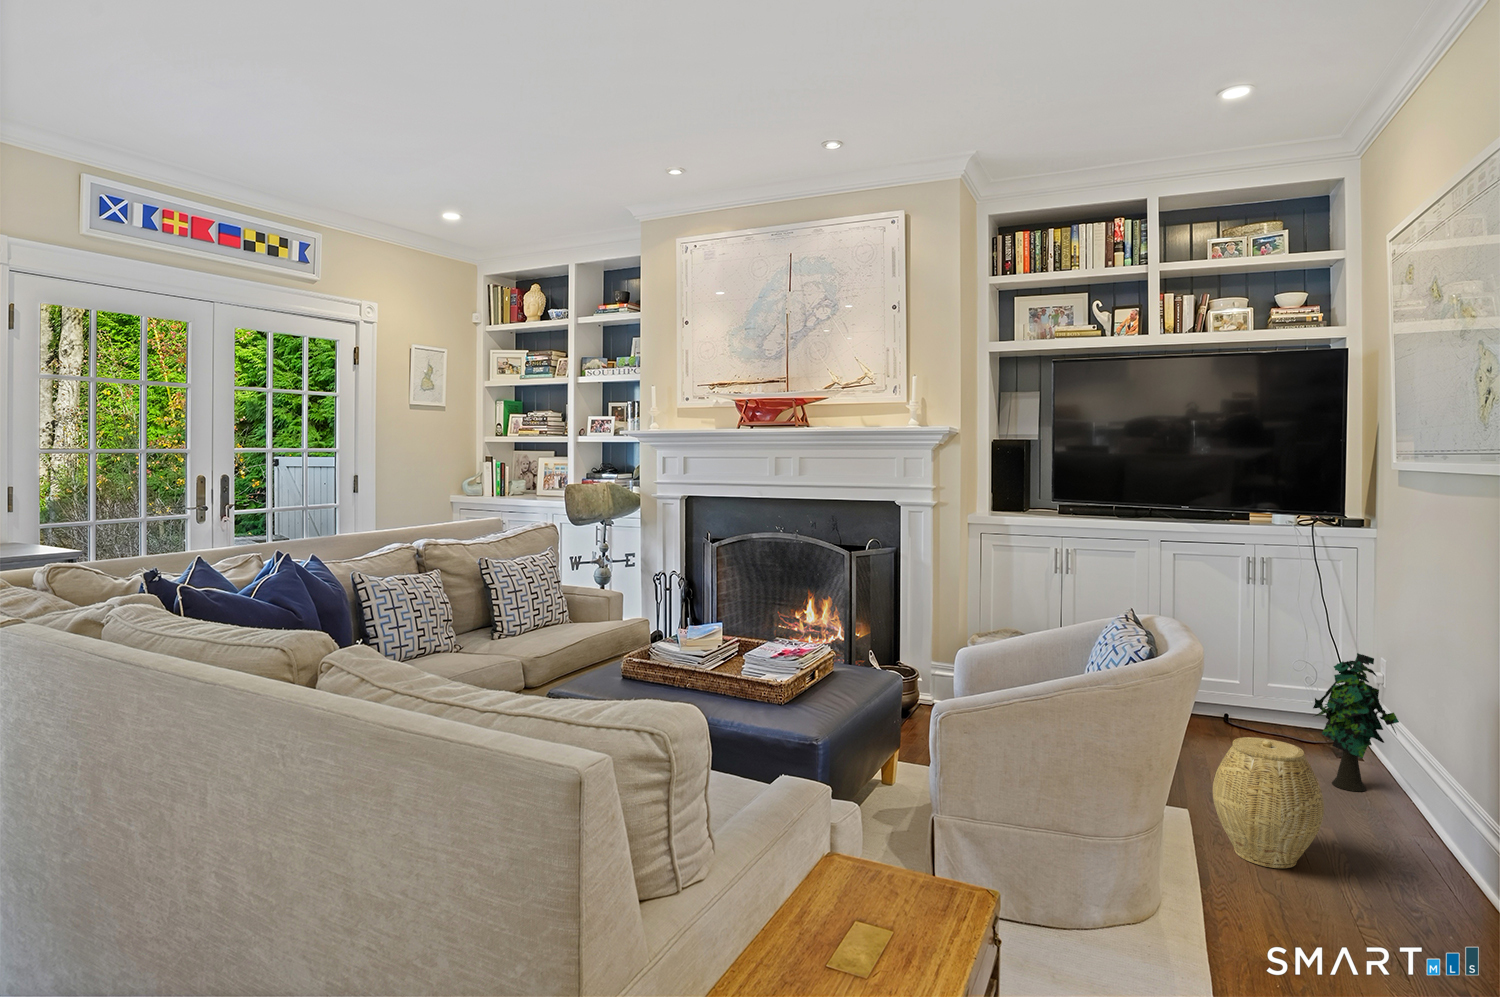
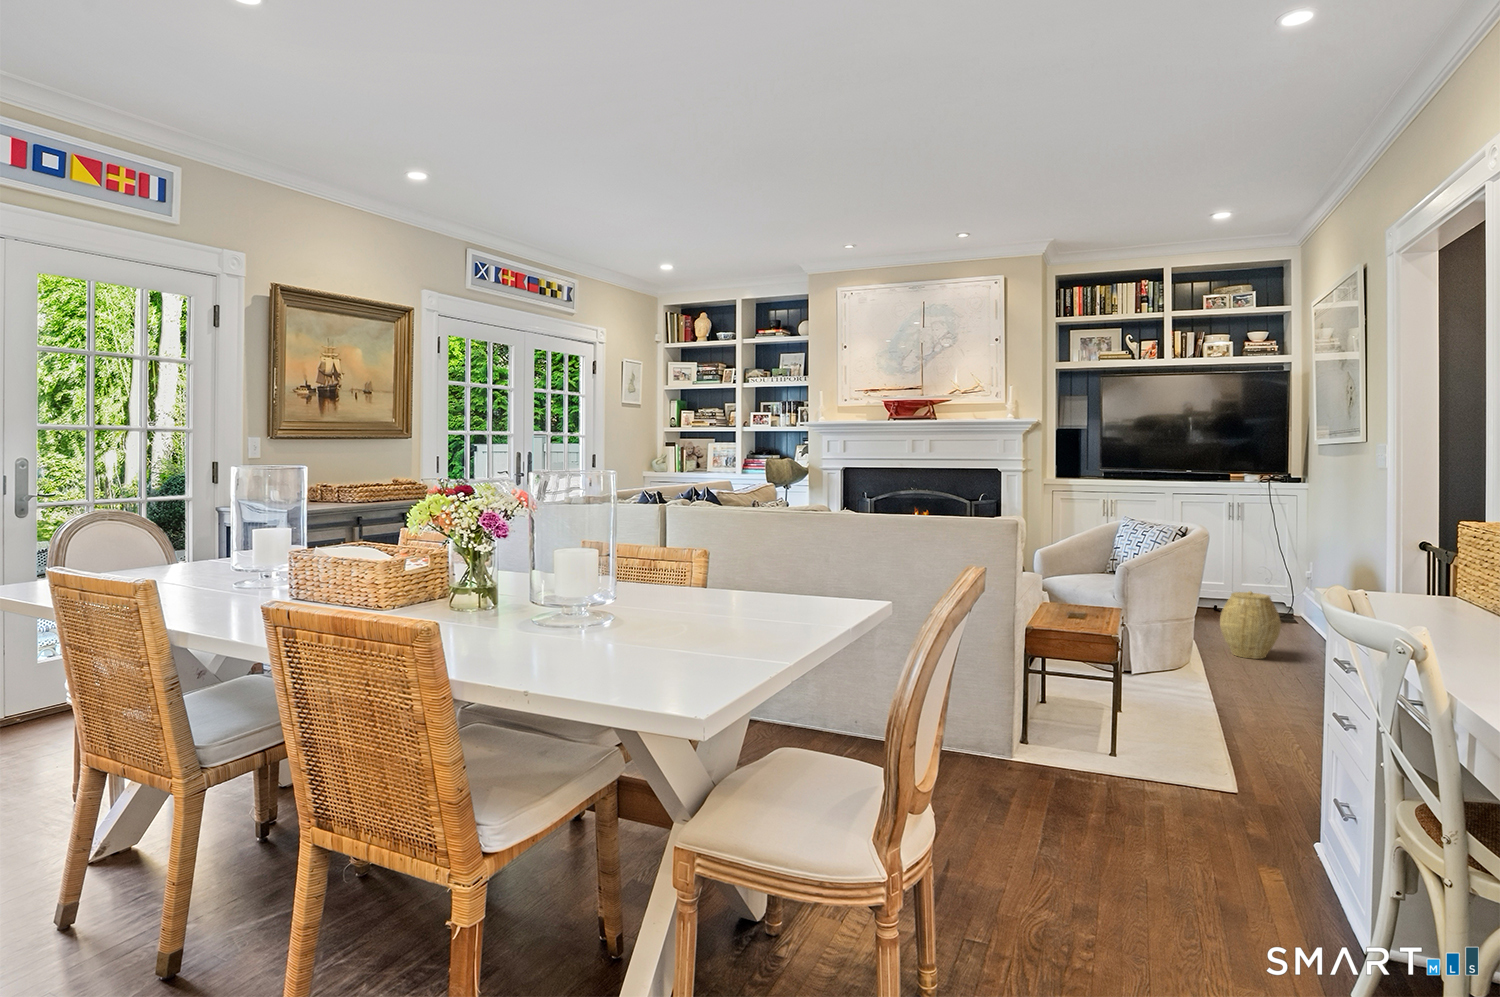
decorative plant: present [1313,653,1399,791] -> none [1272,552,1322,635]

